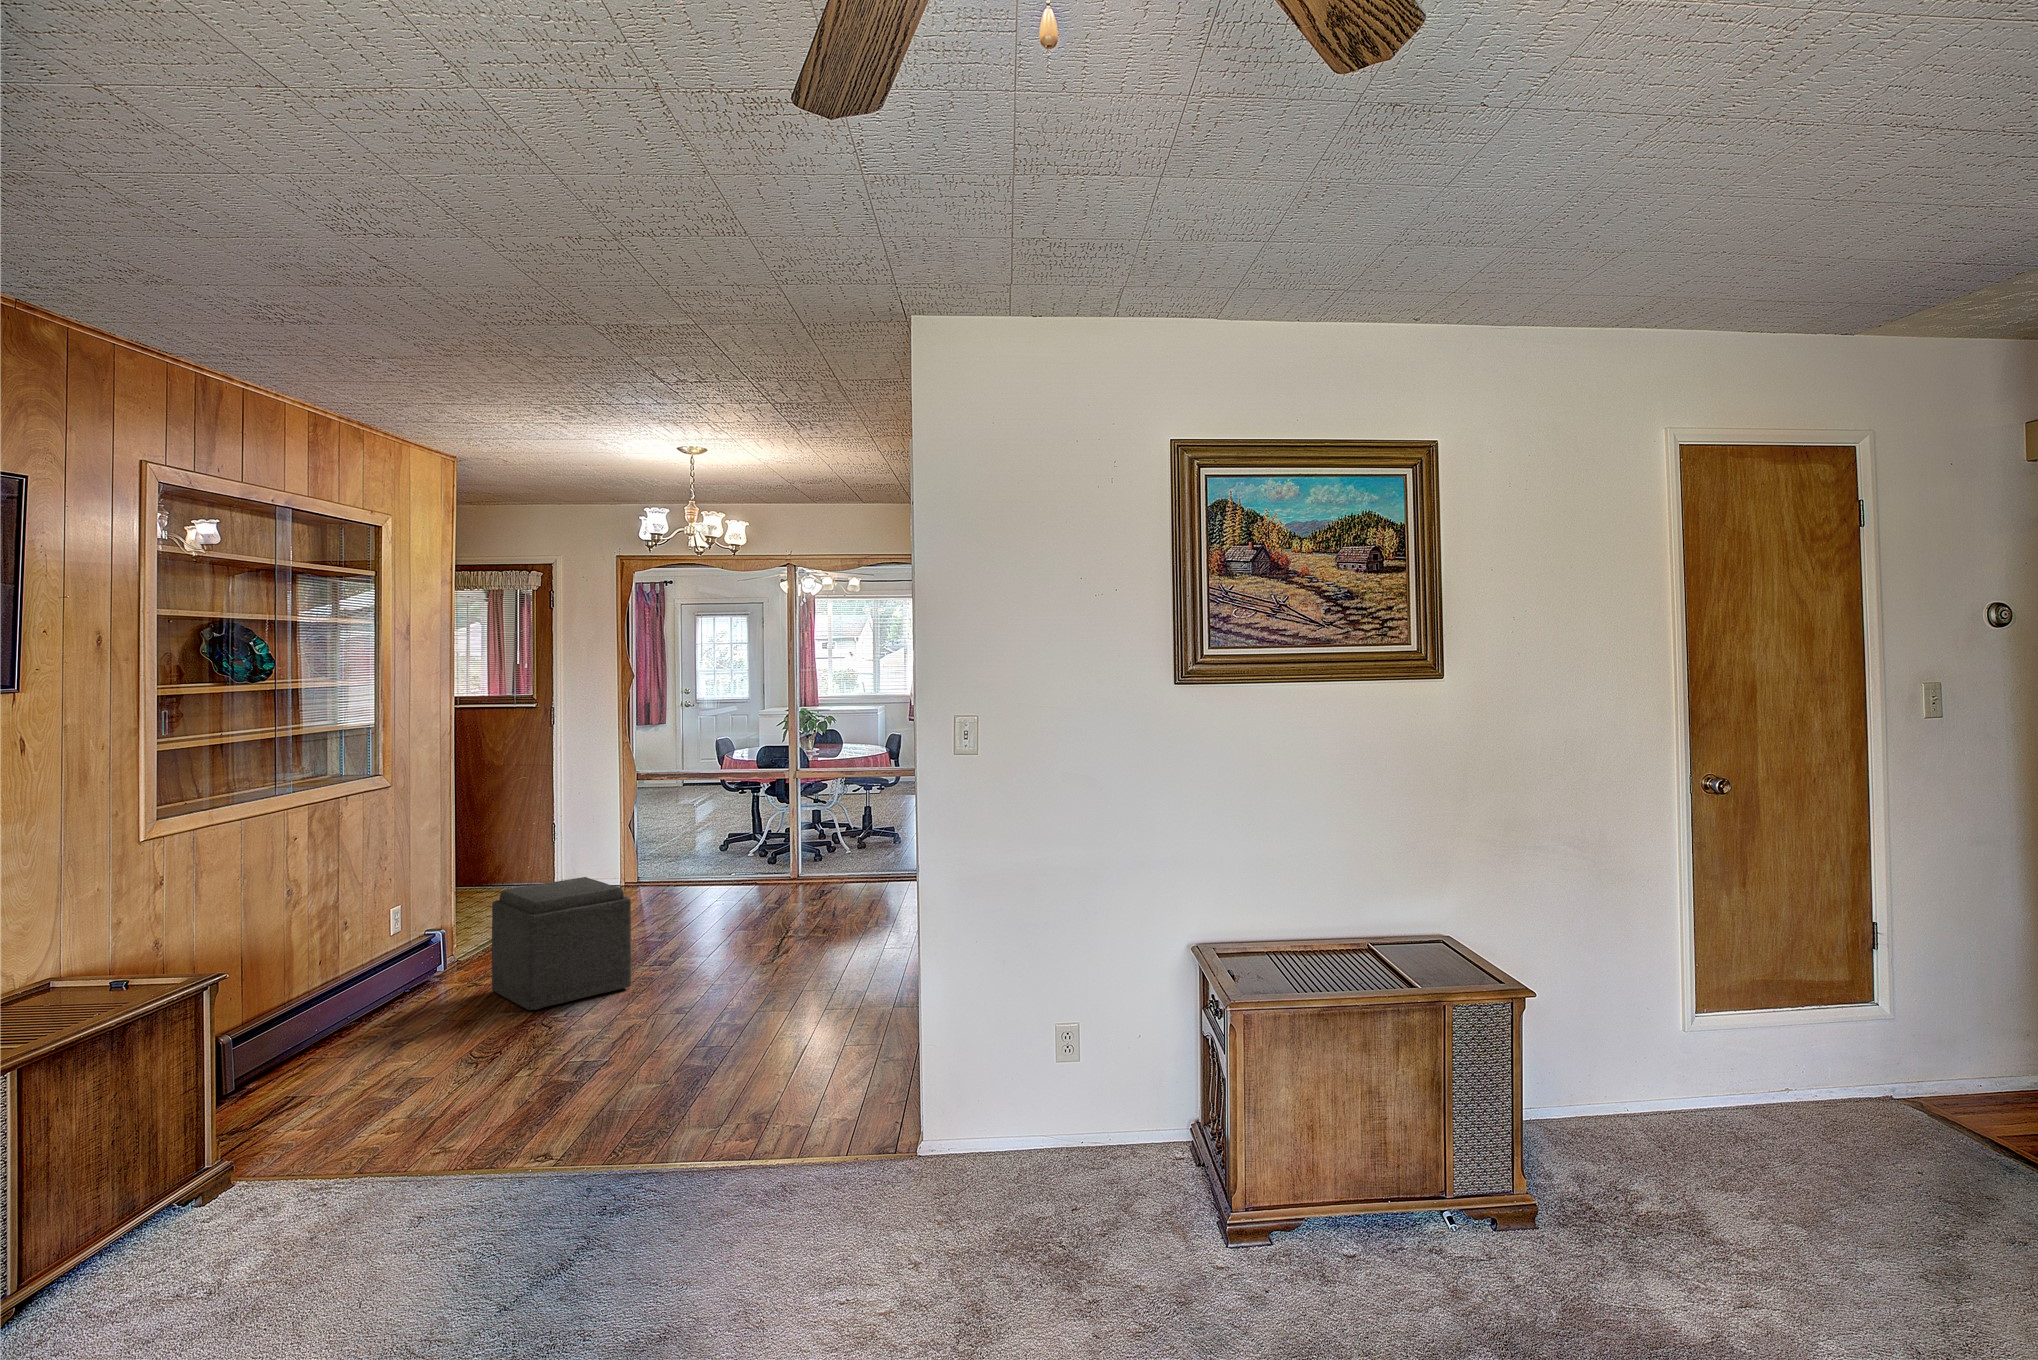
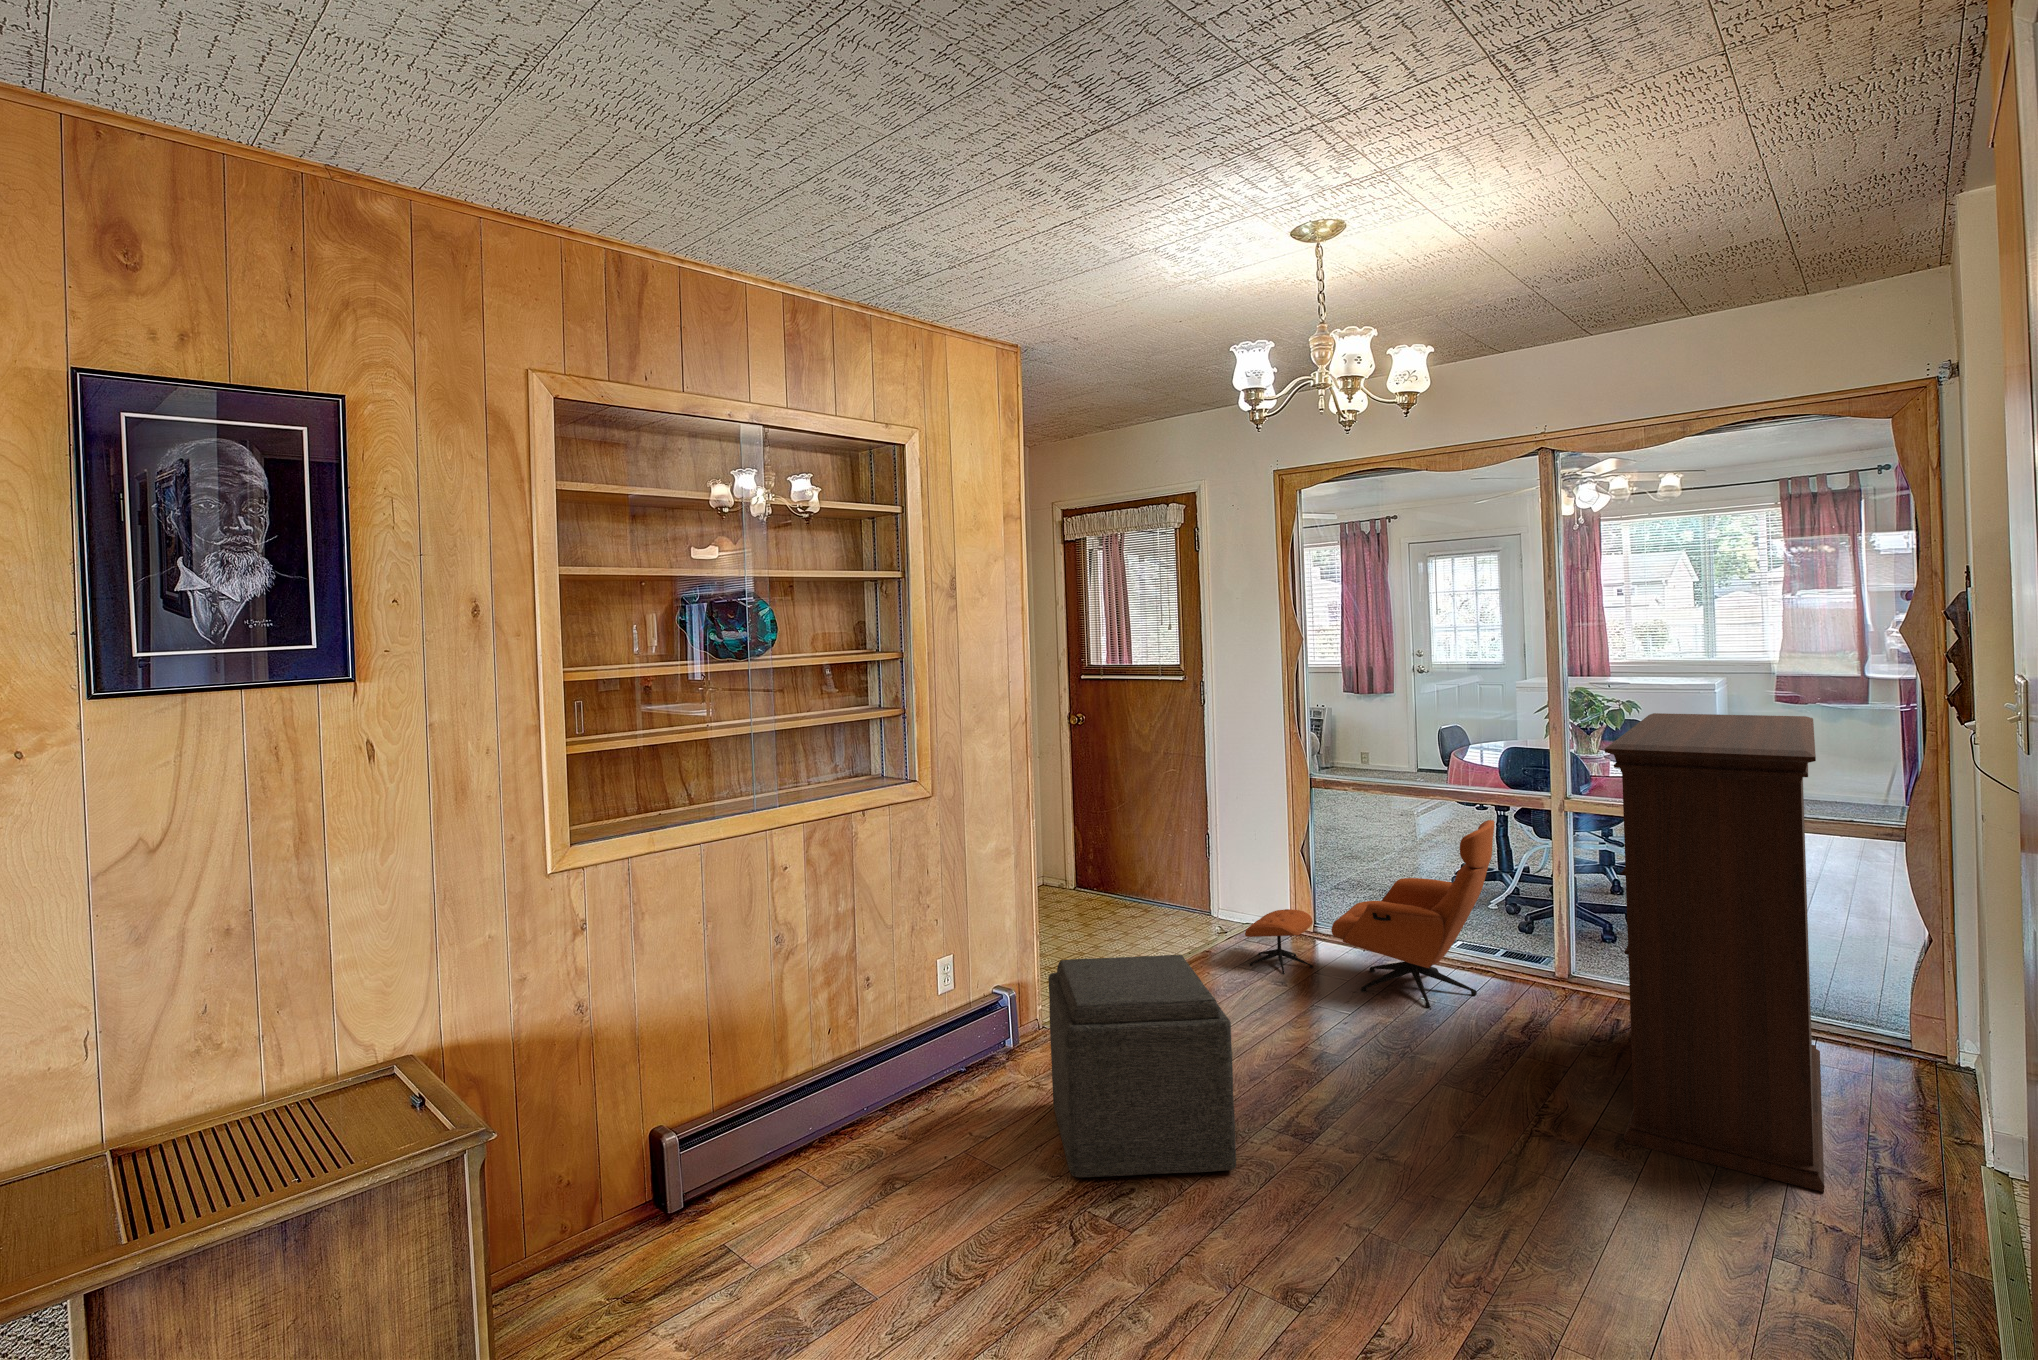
bookshelf: none [823,721,913,938] -> present [1605,713,1824,1192]
lounge chair: none [593,792,761,913] -> present [1245,820,1494,1007]

